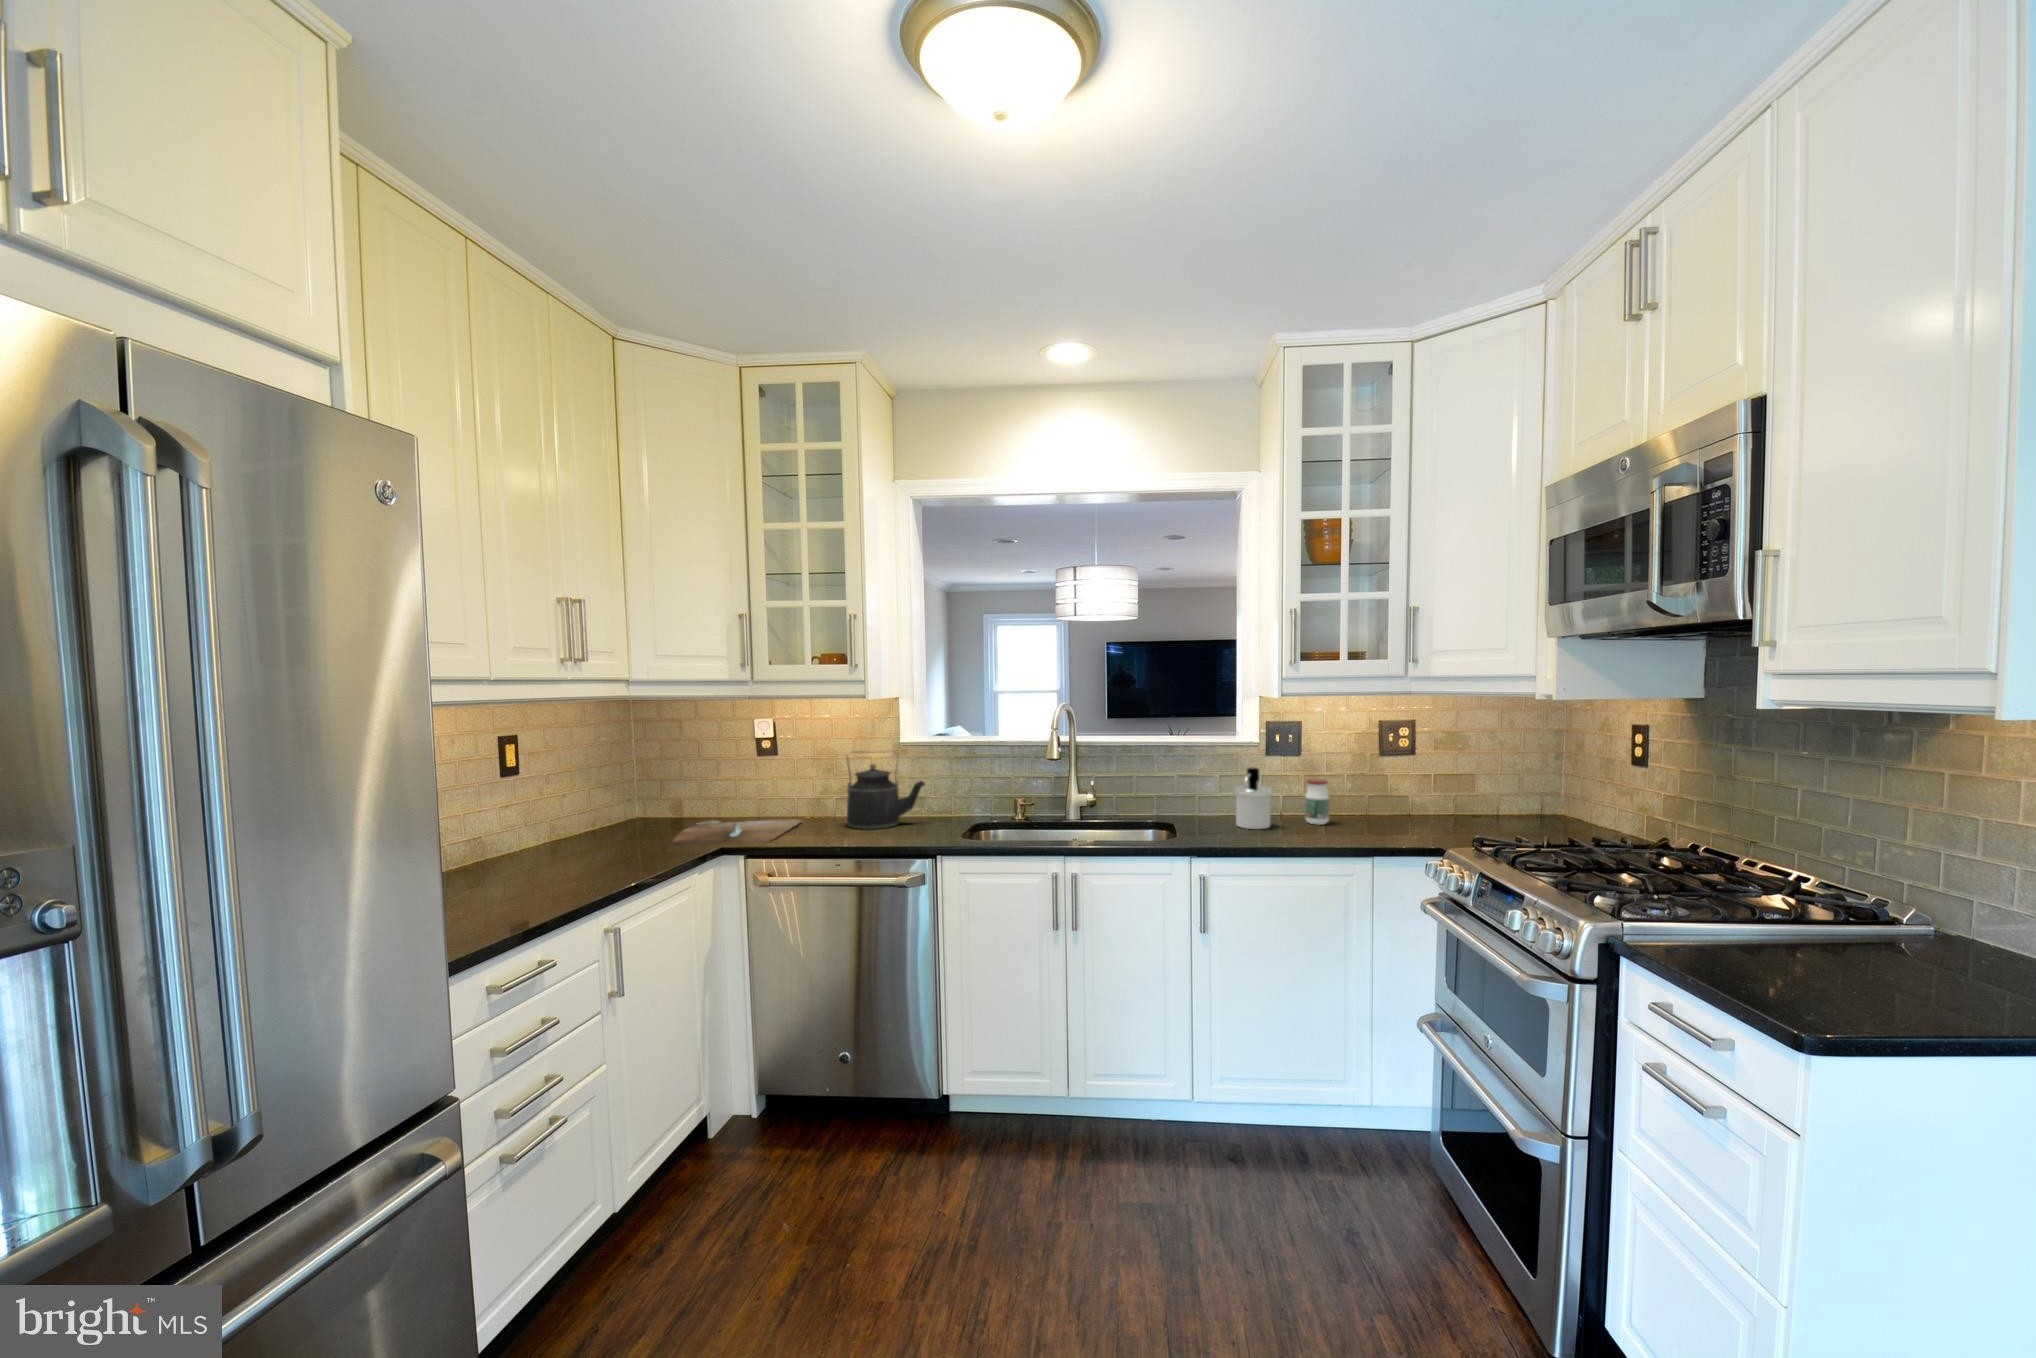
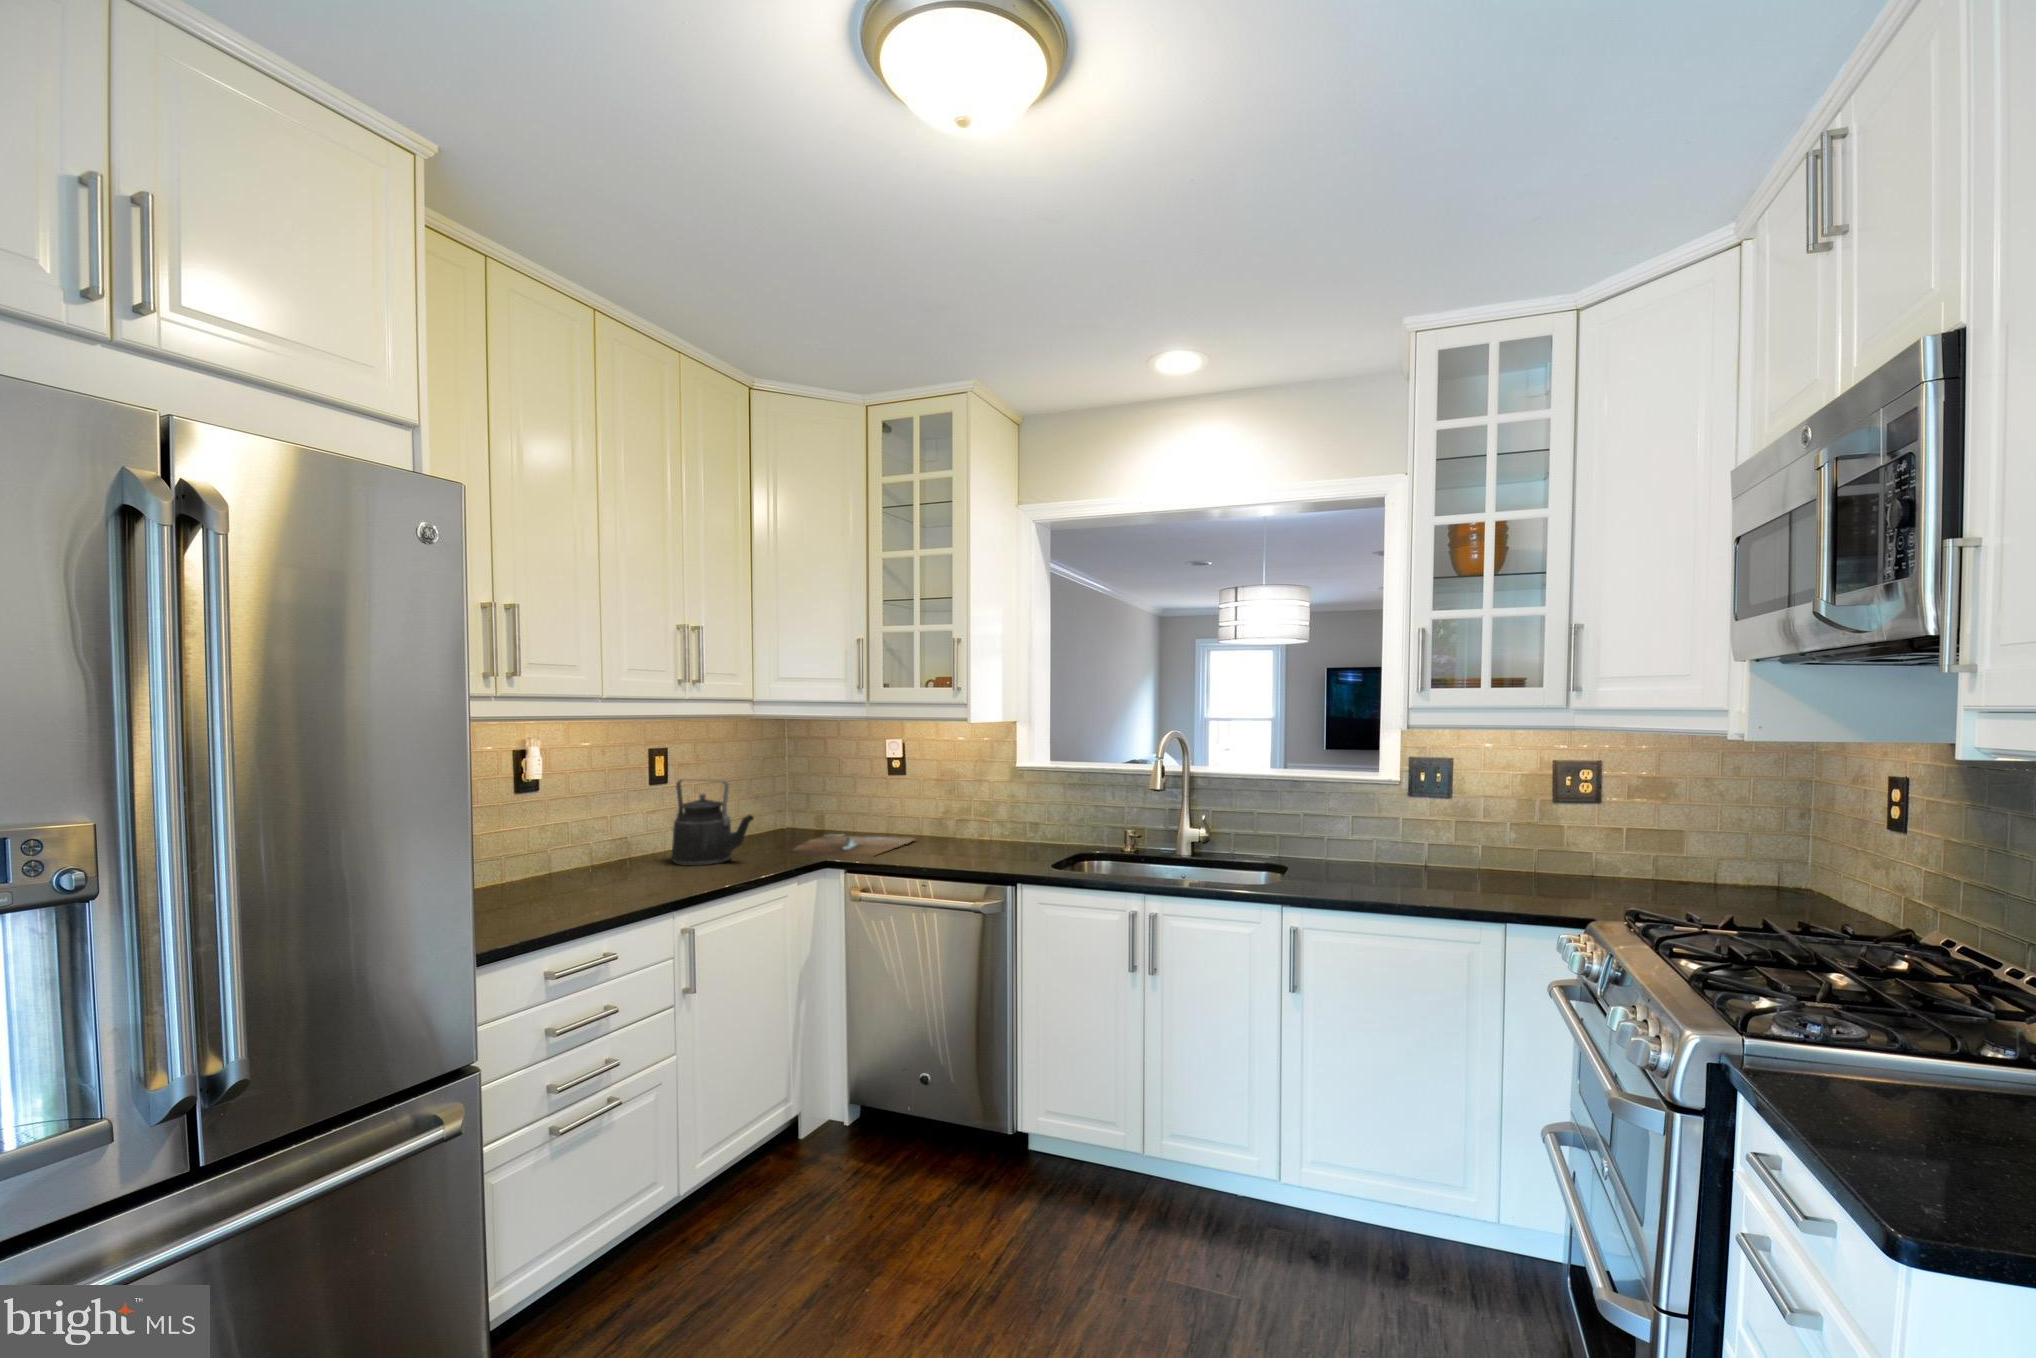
kettle: present [846,752,925,830] -> present [672,779,754,866]
soap dispenser: present [1235,768,1272,829] -> none [1363,811,1407,882]
jar: present [1305,779,1330,825] -> none [1454,828,1485,883]

